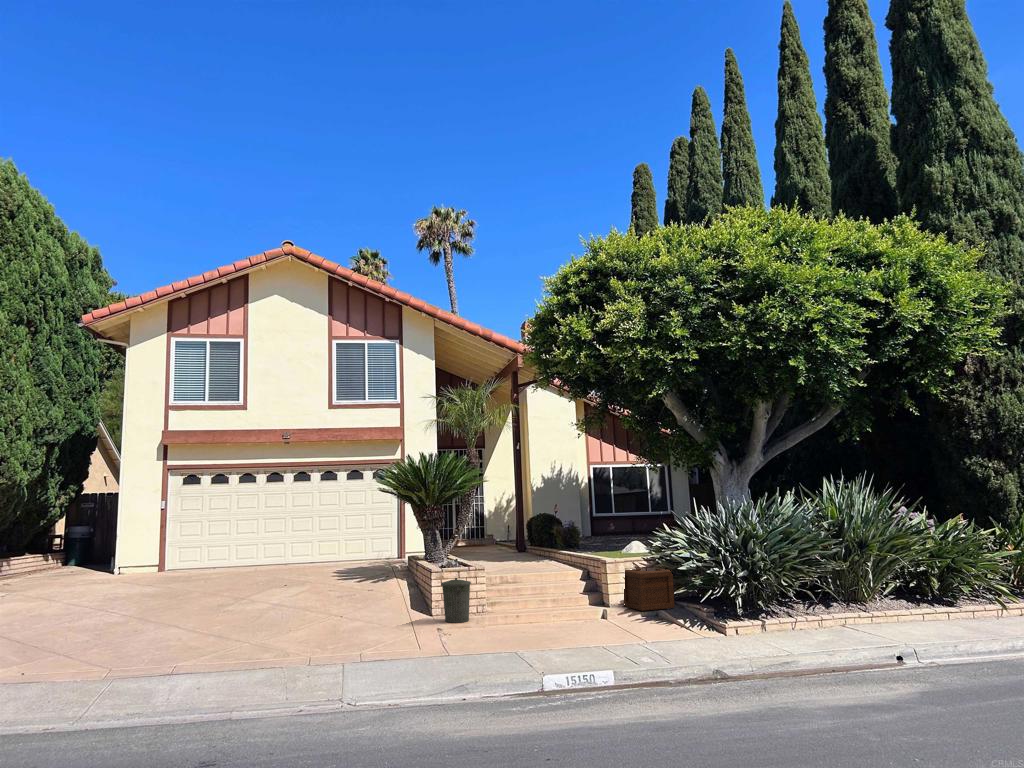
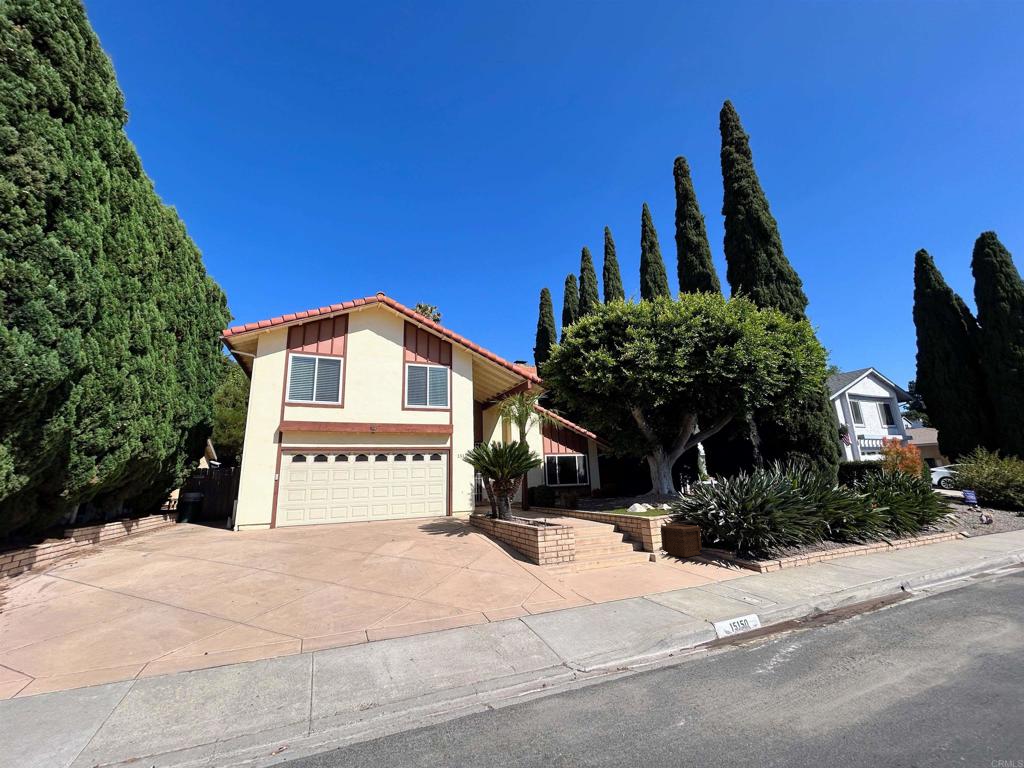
trash can: present [441,578,471,623] -> none [548,534,572,571]

